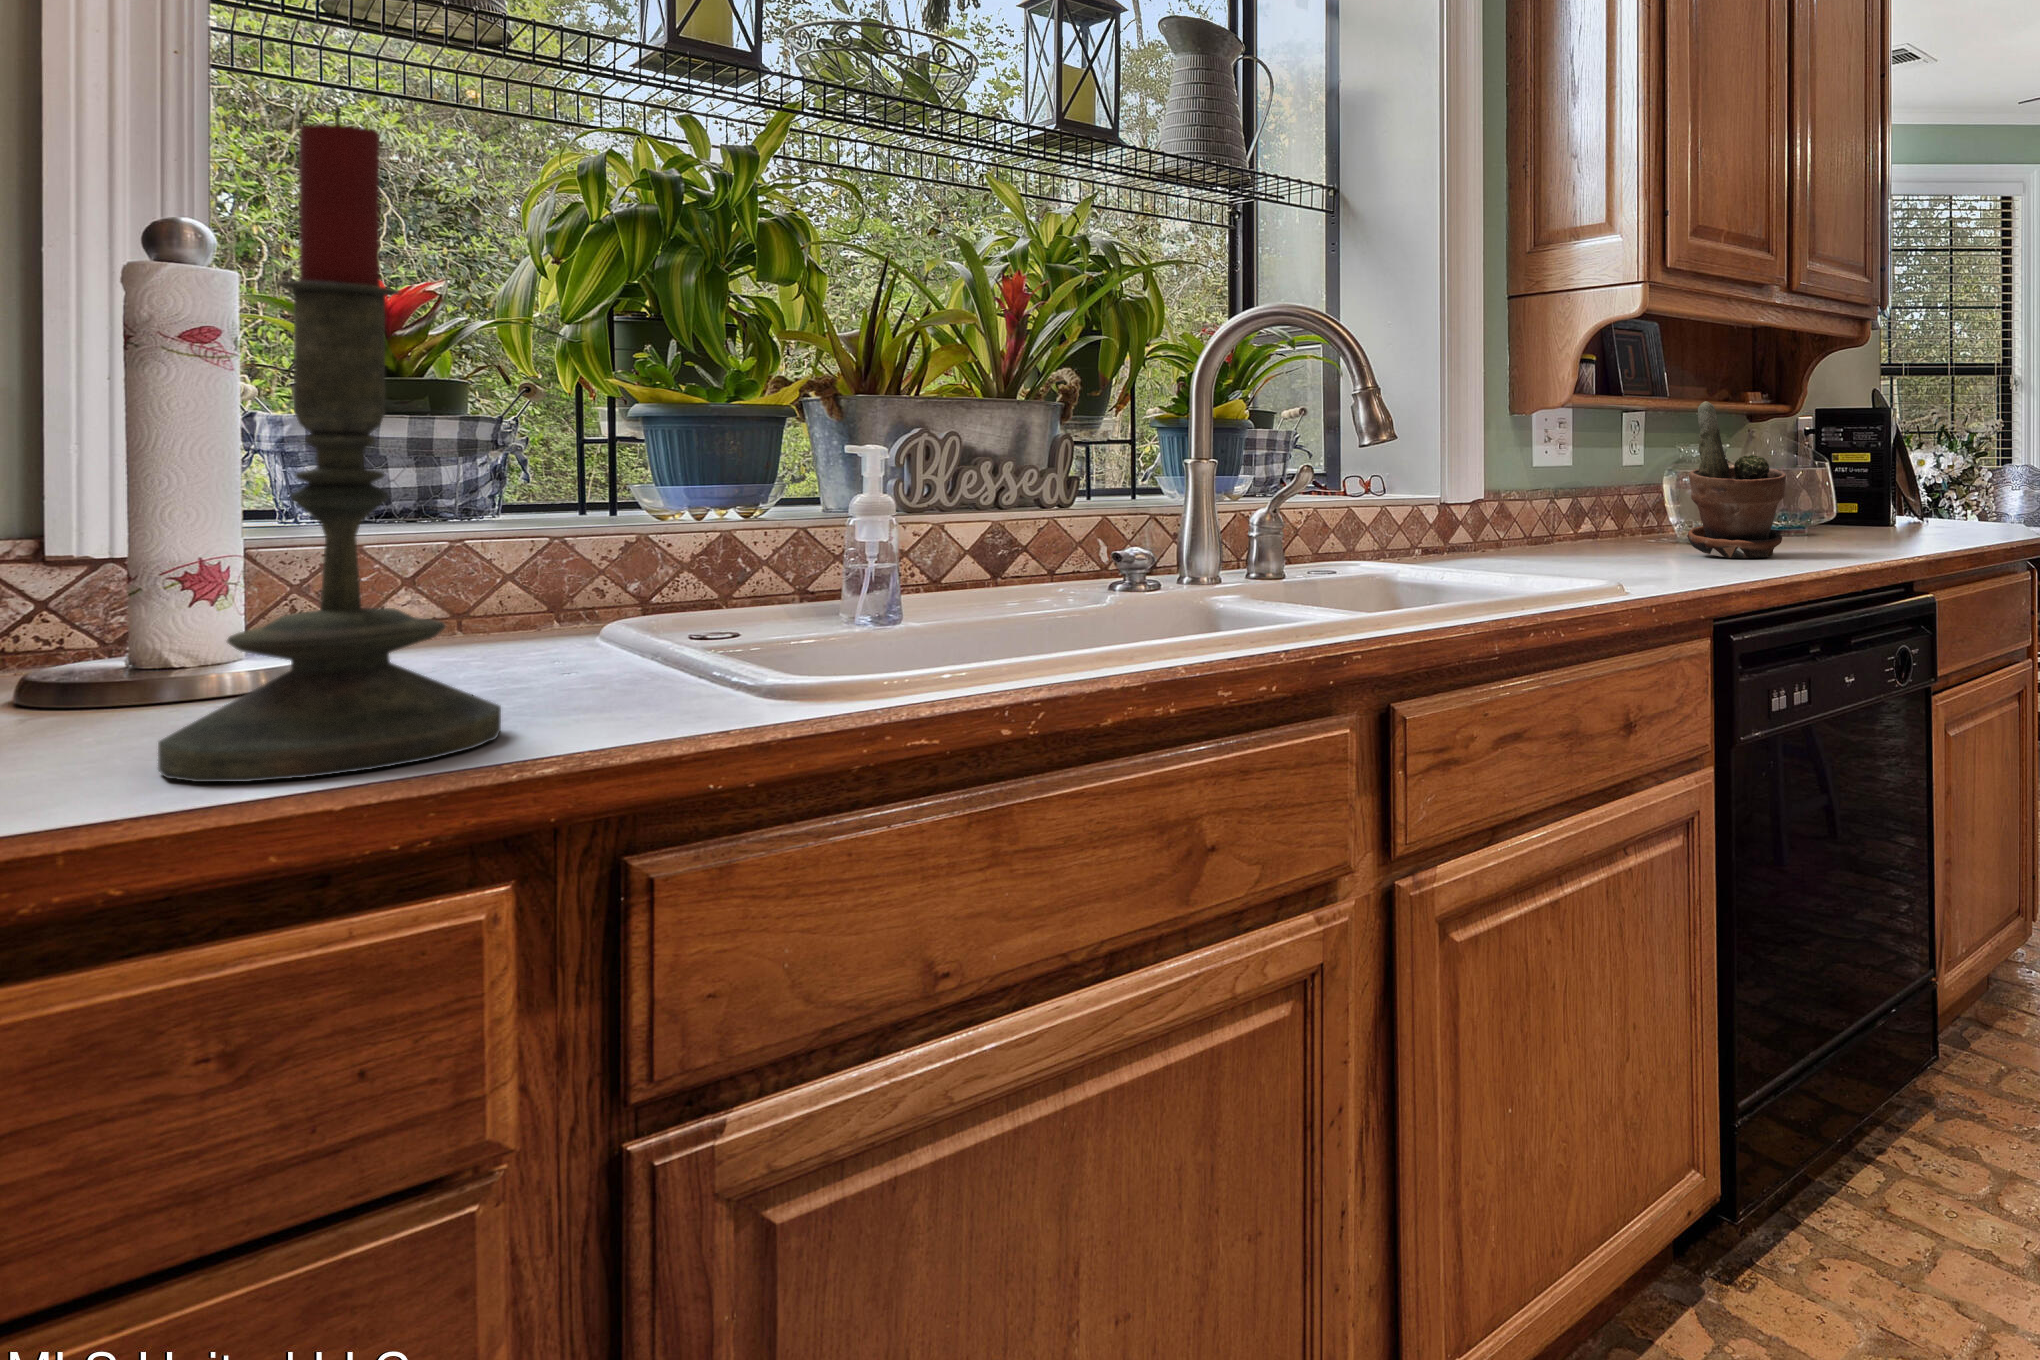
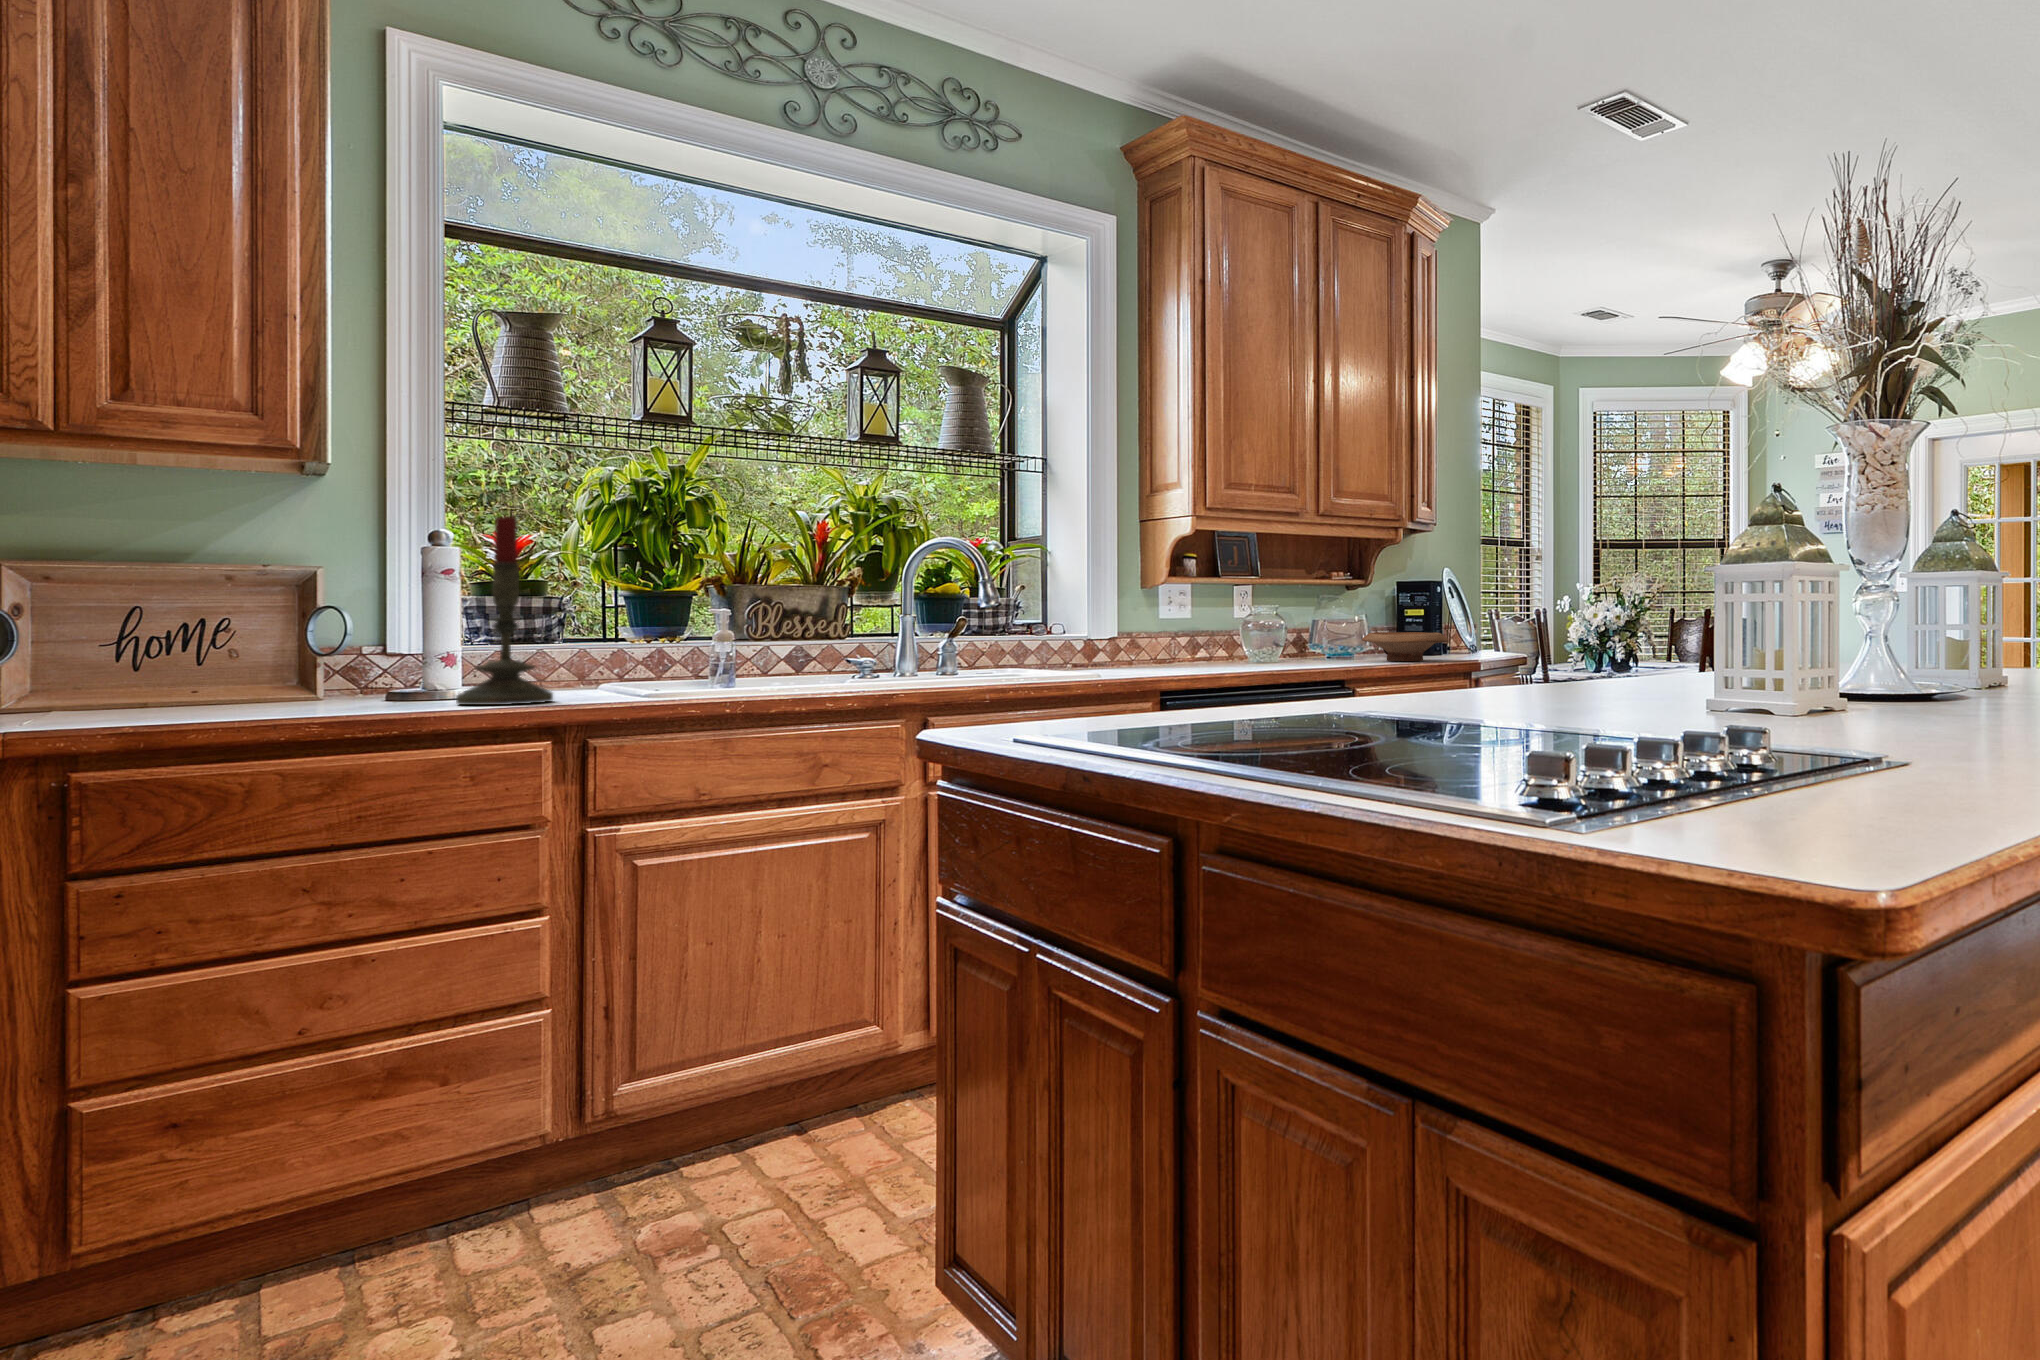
potted plant: present [1687,401,1786,558] -> none [1215,583,1270,670]
wooden bowl: none [1798,486,1940,533] -> present [1362,632,1448,661]

